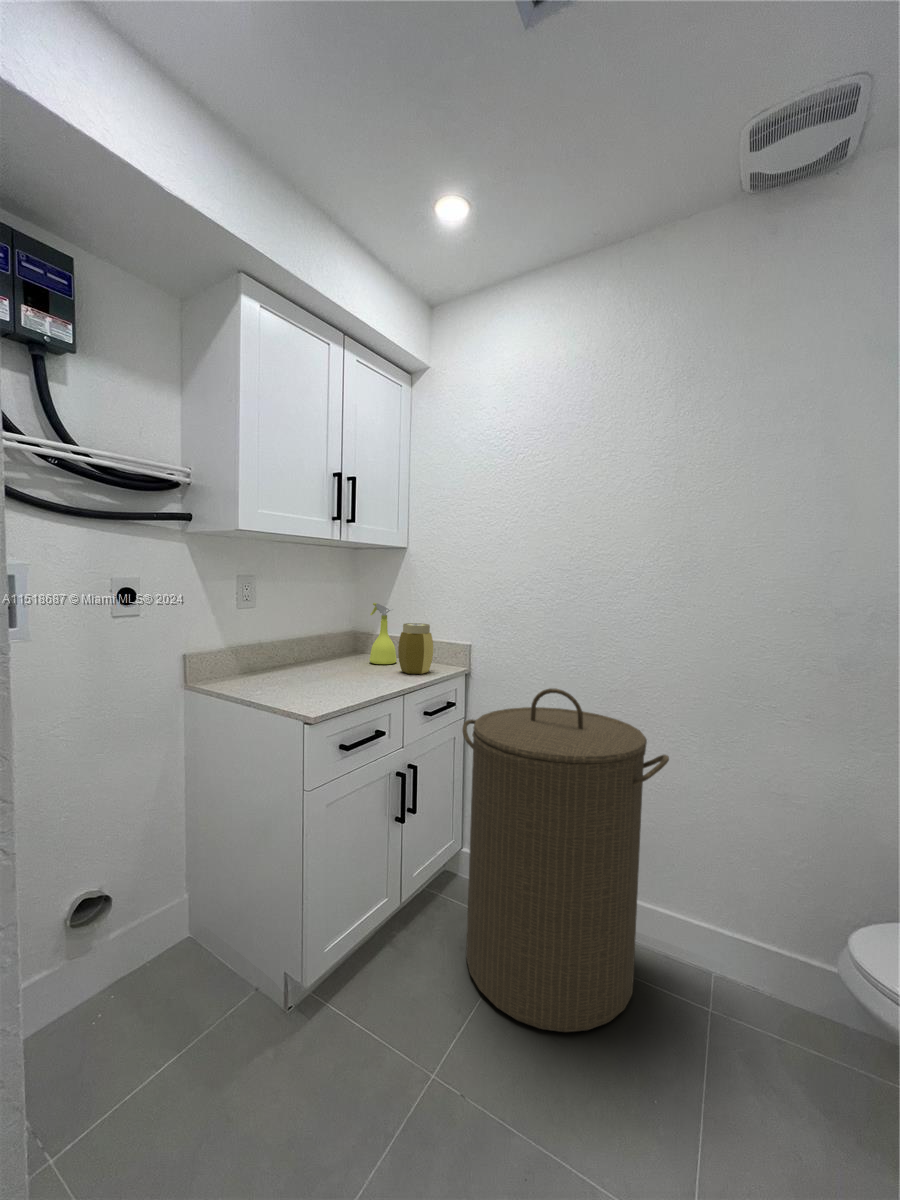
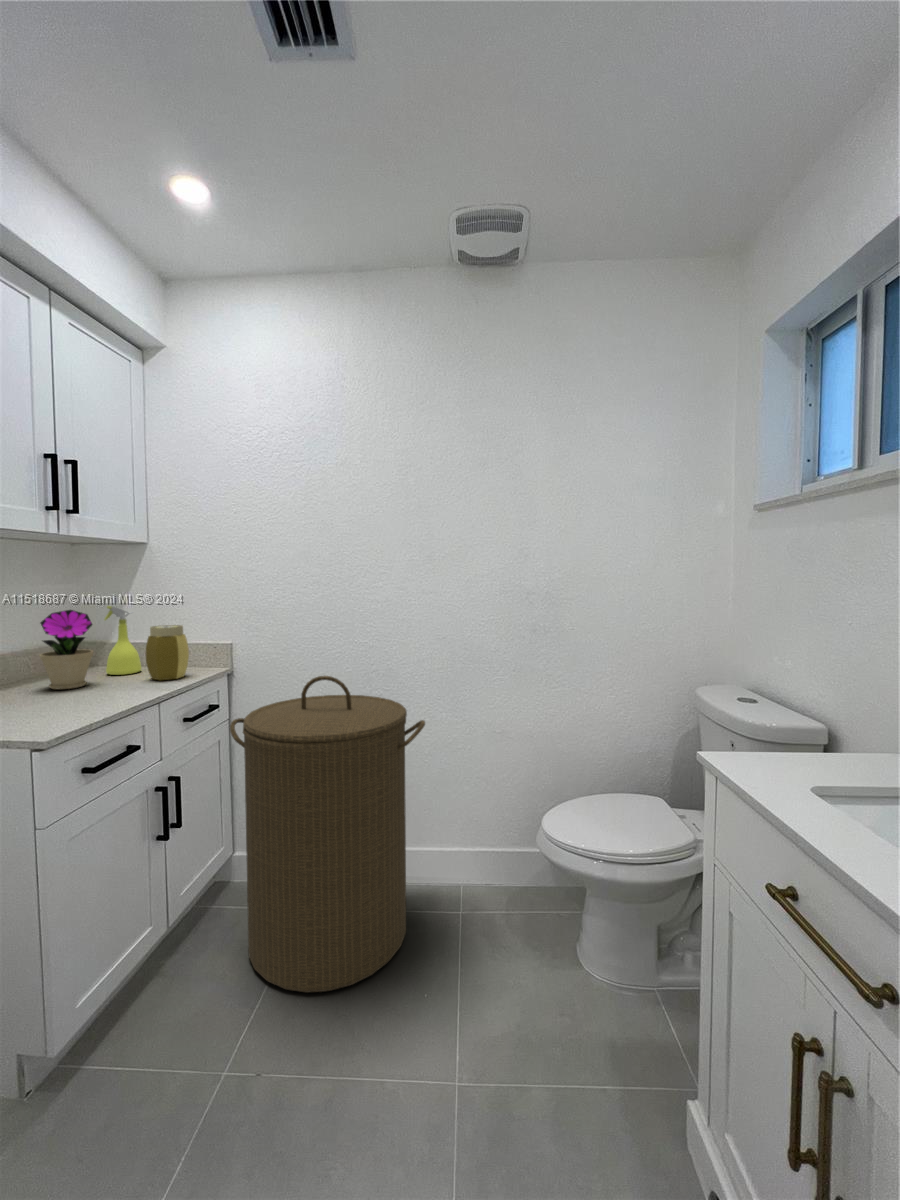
flower pot: none [321,604,360,672] -> present [40,610,93,689]

